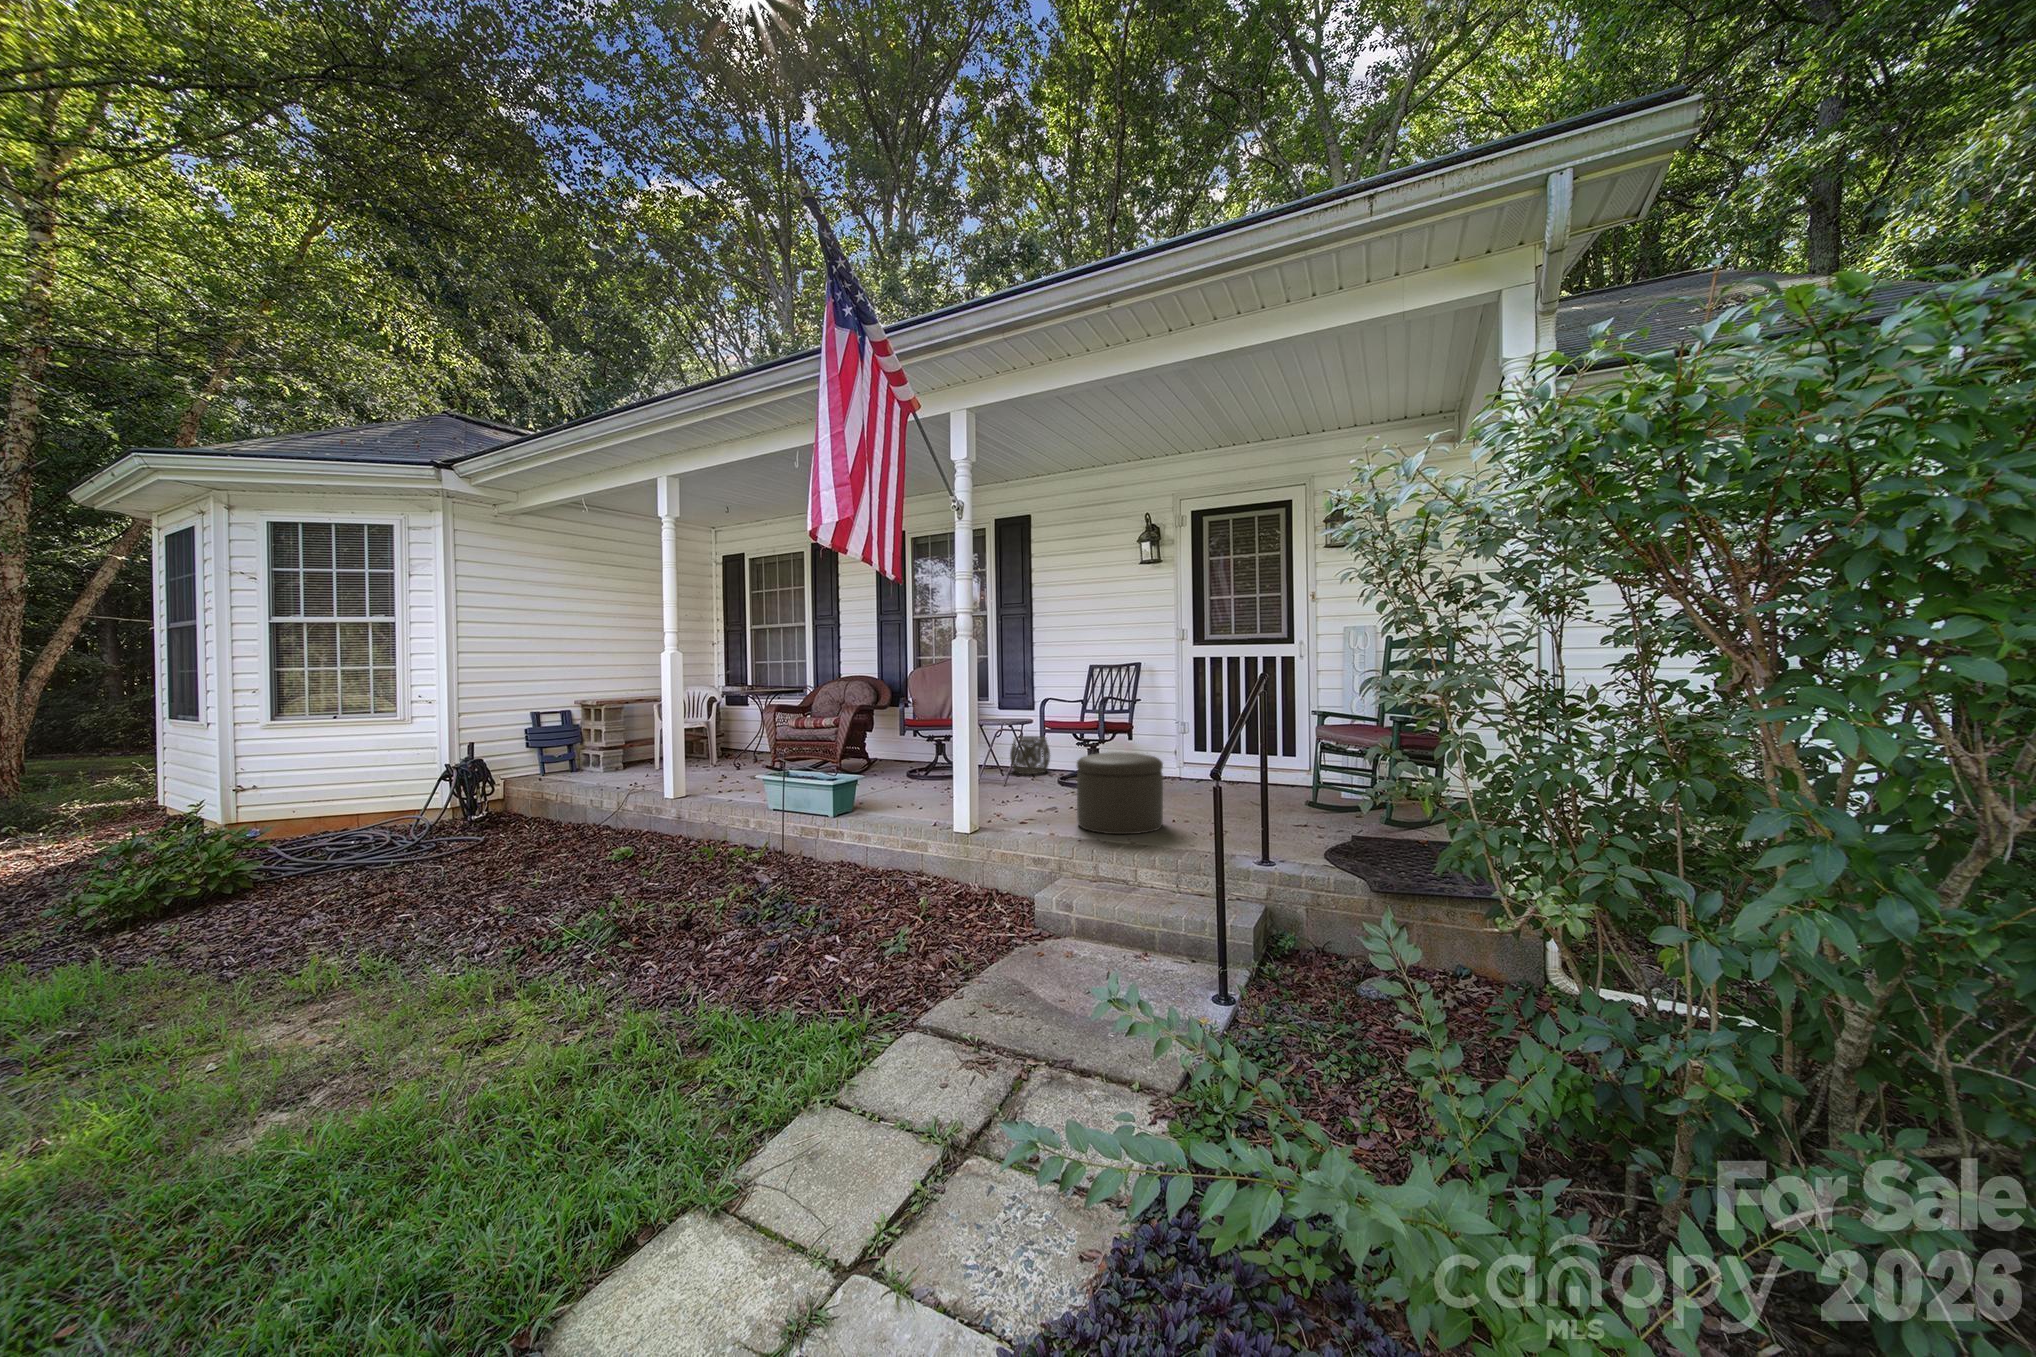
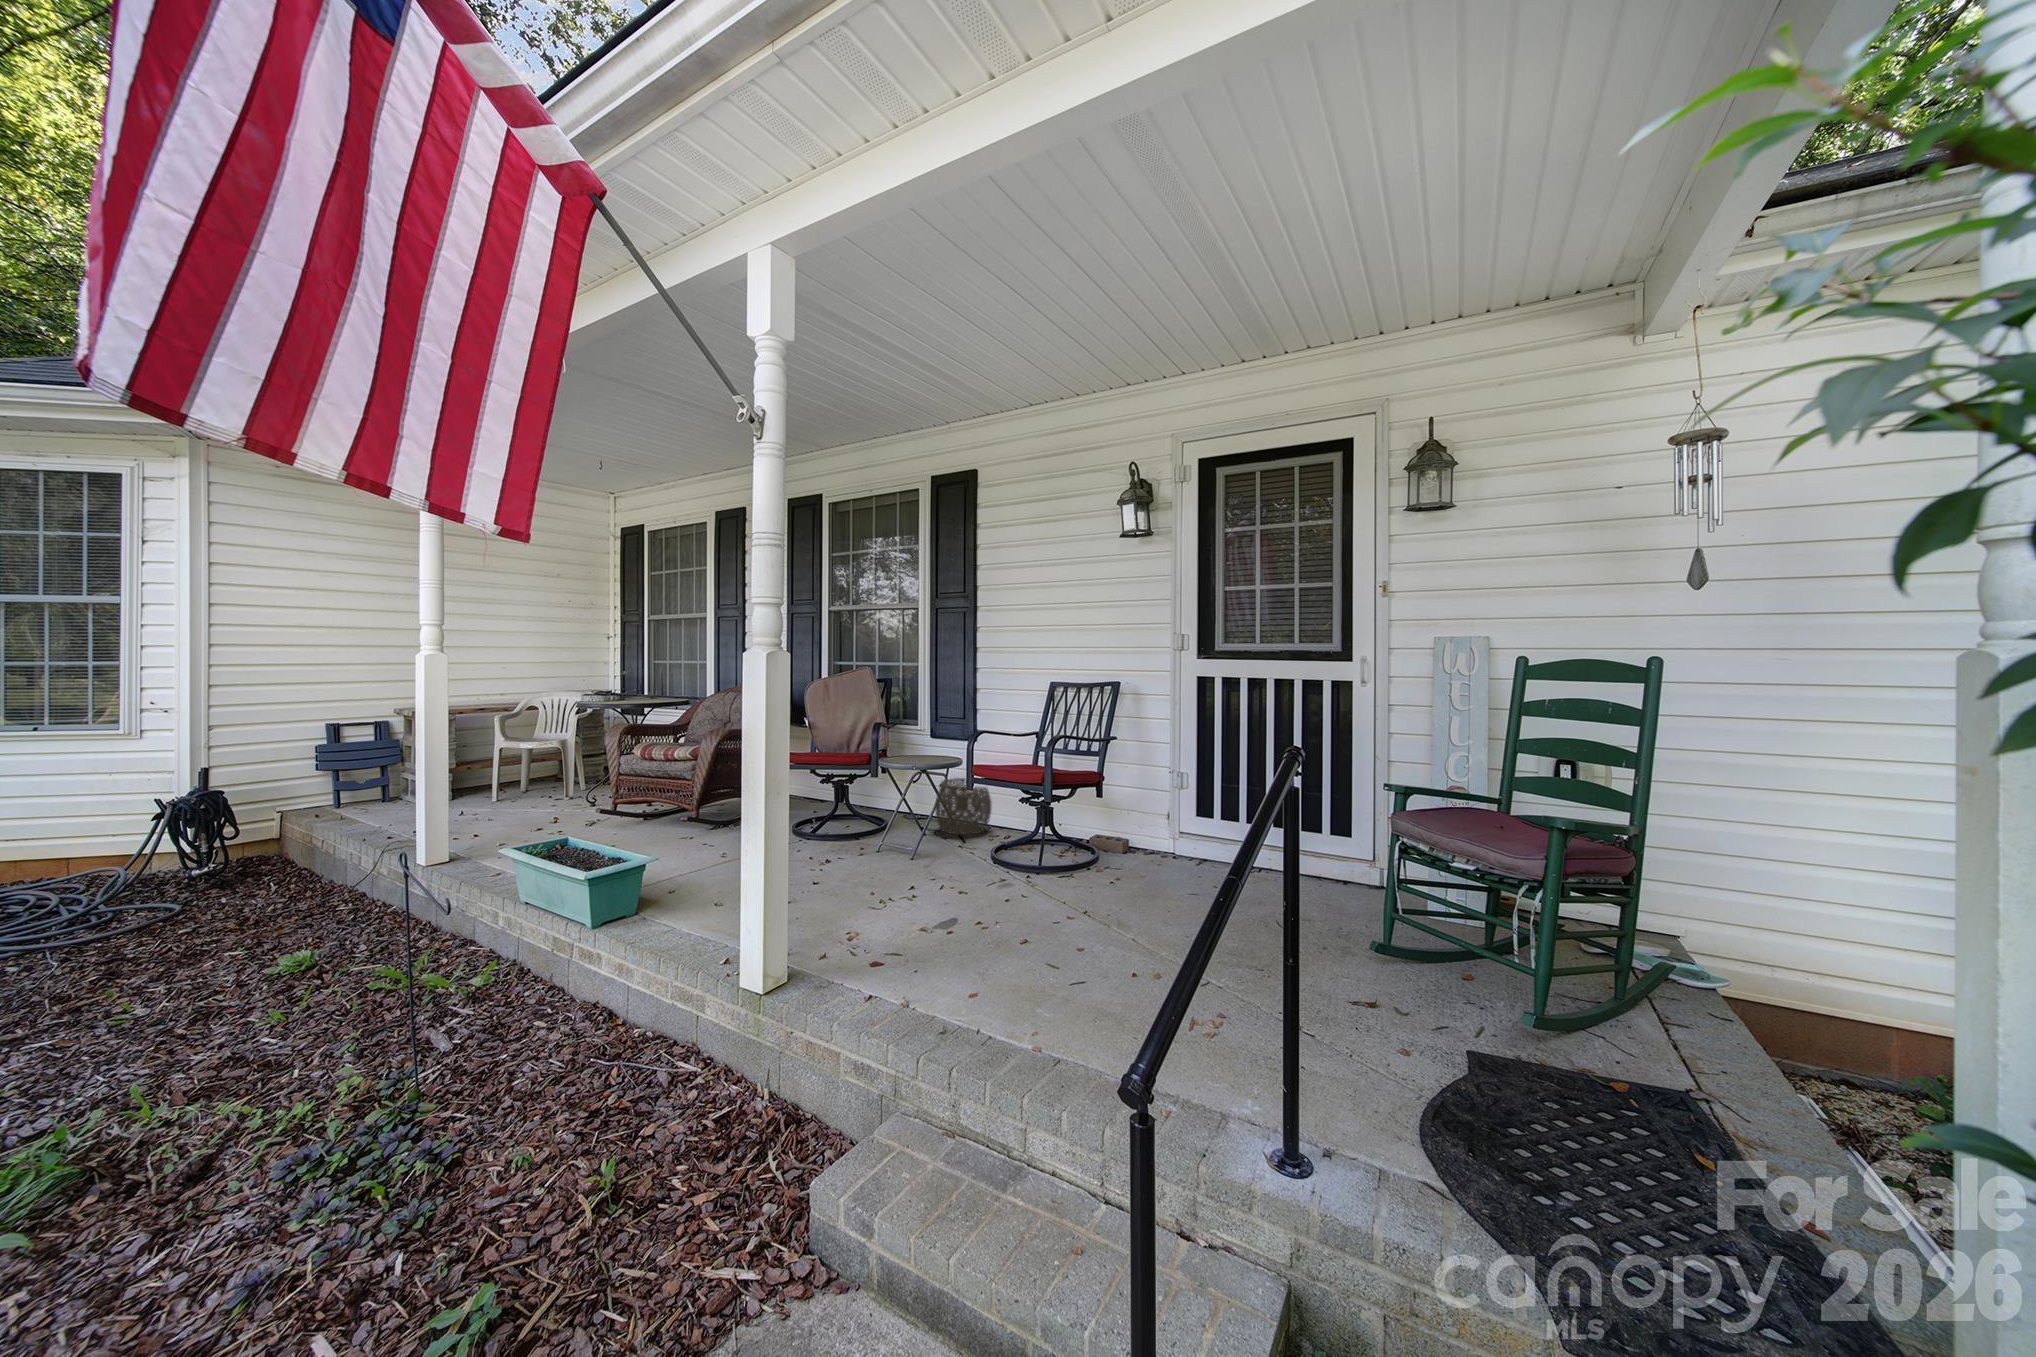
ottoman: present [1077,752,1163,834] -> none [958,851,1112,1024]

